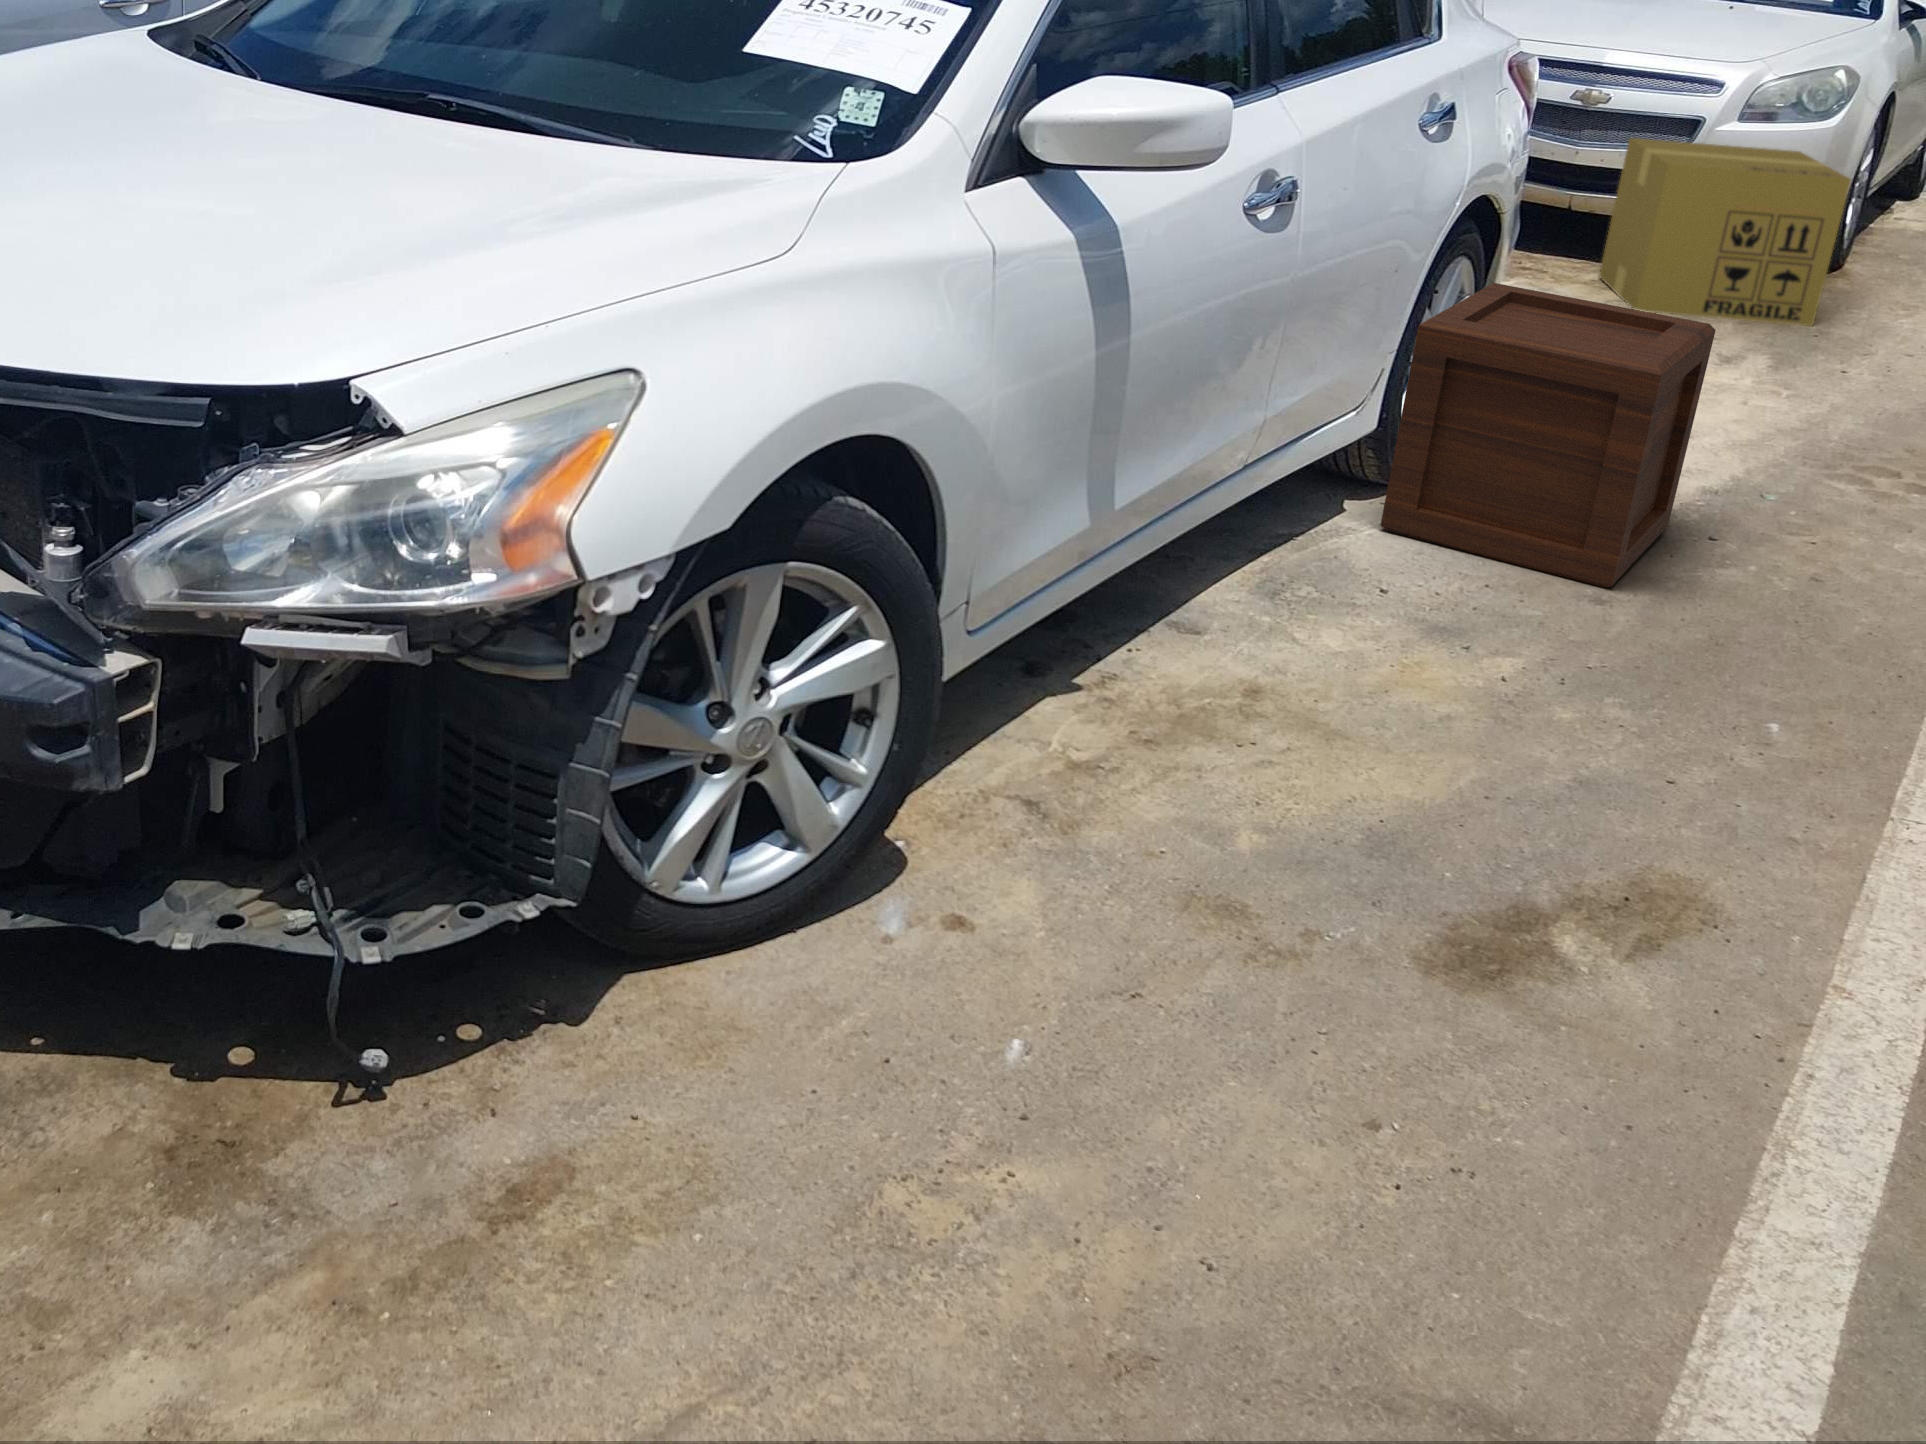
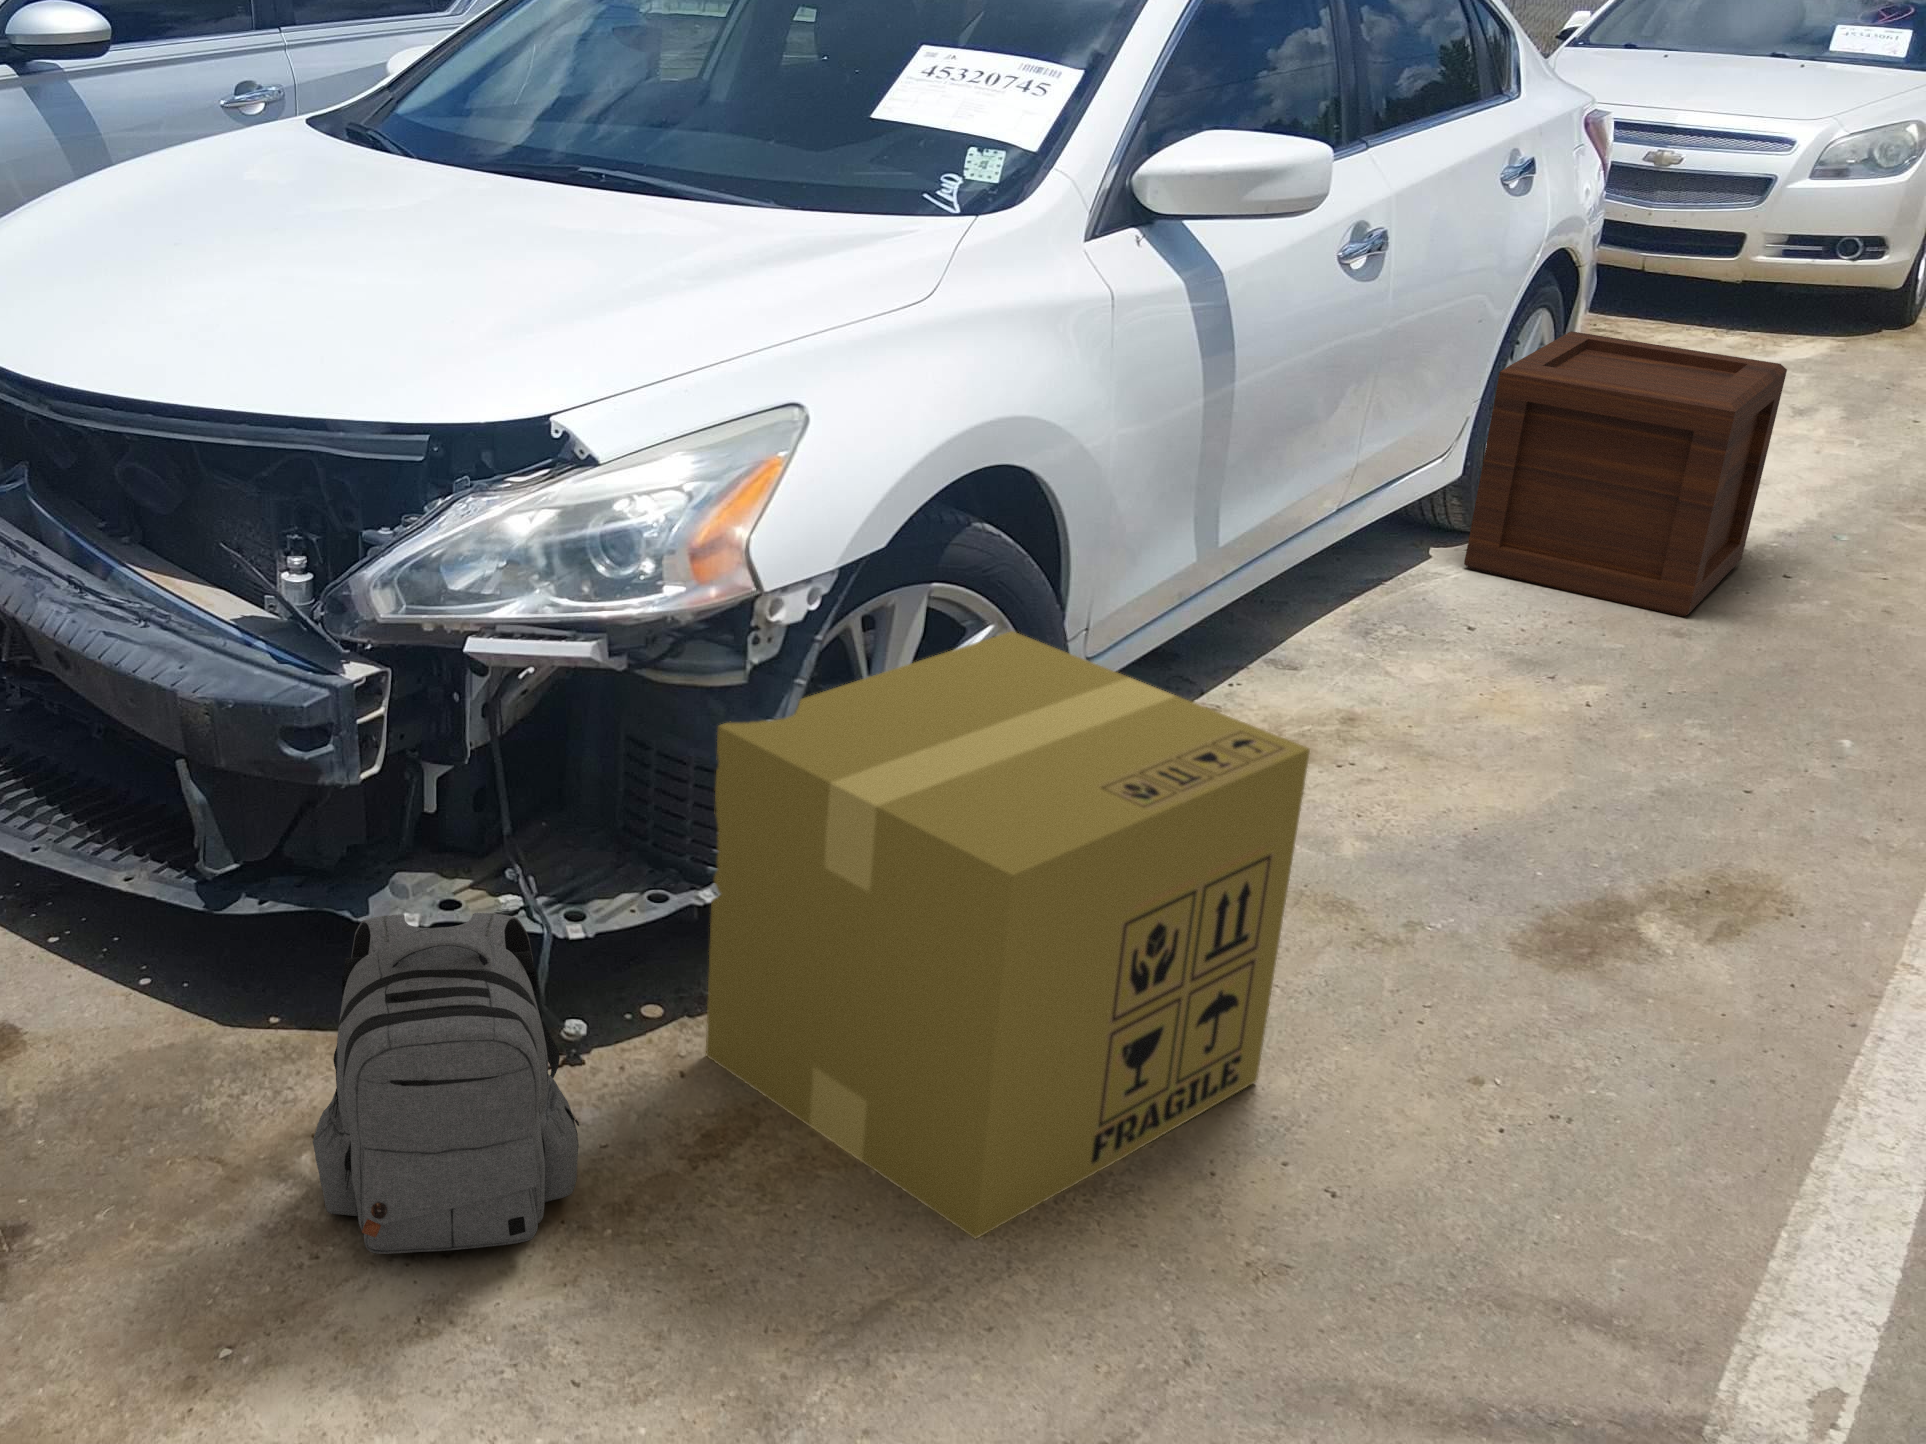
cardboard box: present [1599,138,1851,326] -> present [706,631,1310,1239]
backpack: none [55,940,364,1336] -> present [313,913,579,1254]

